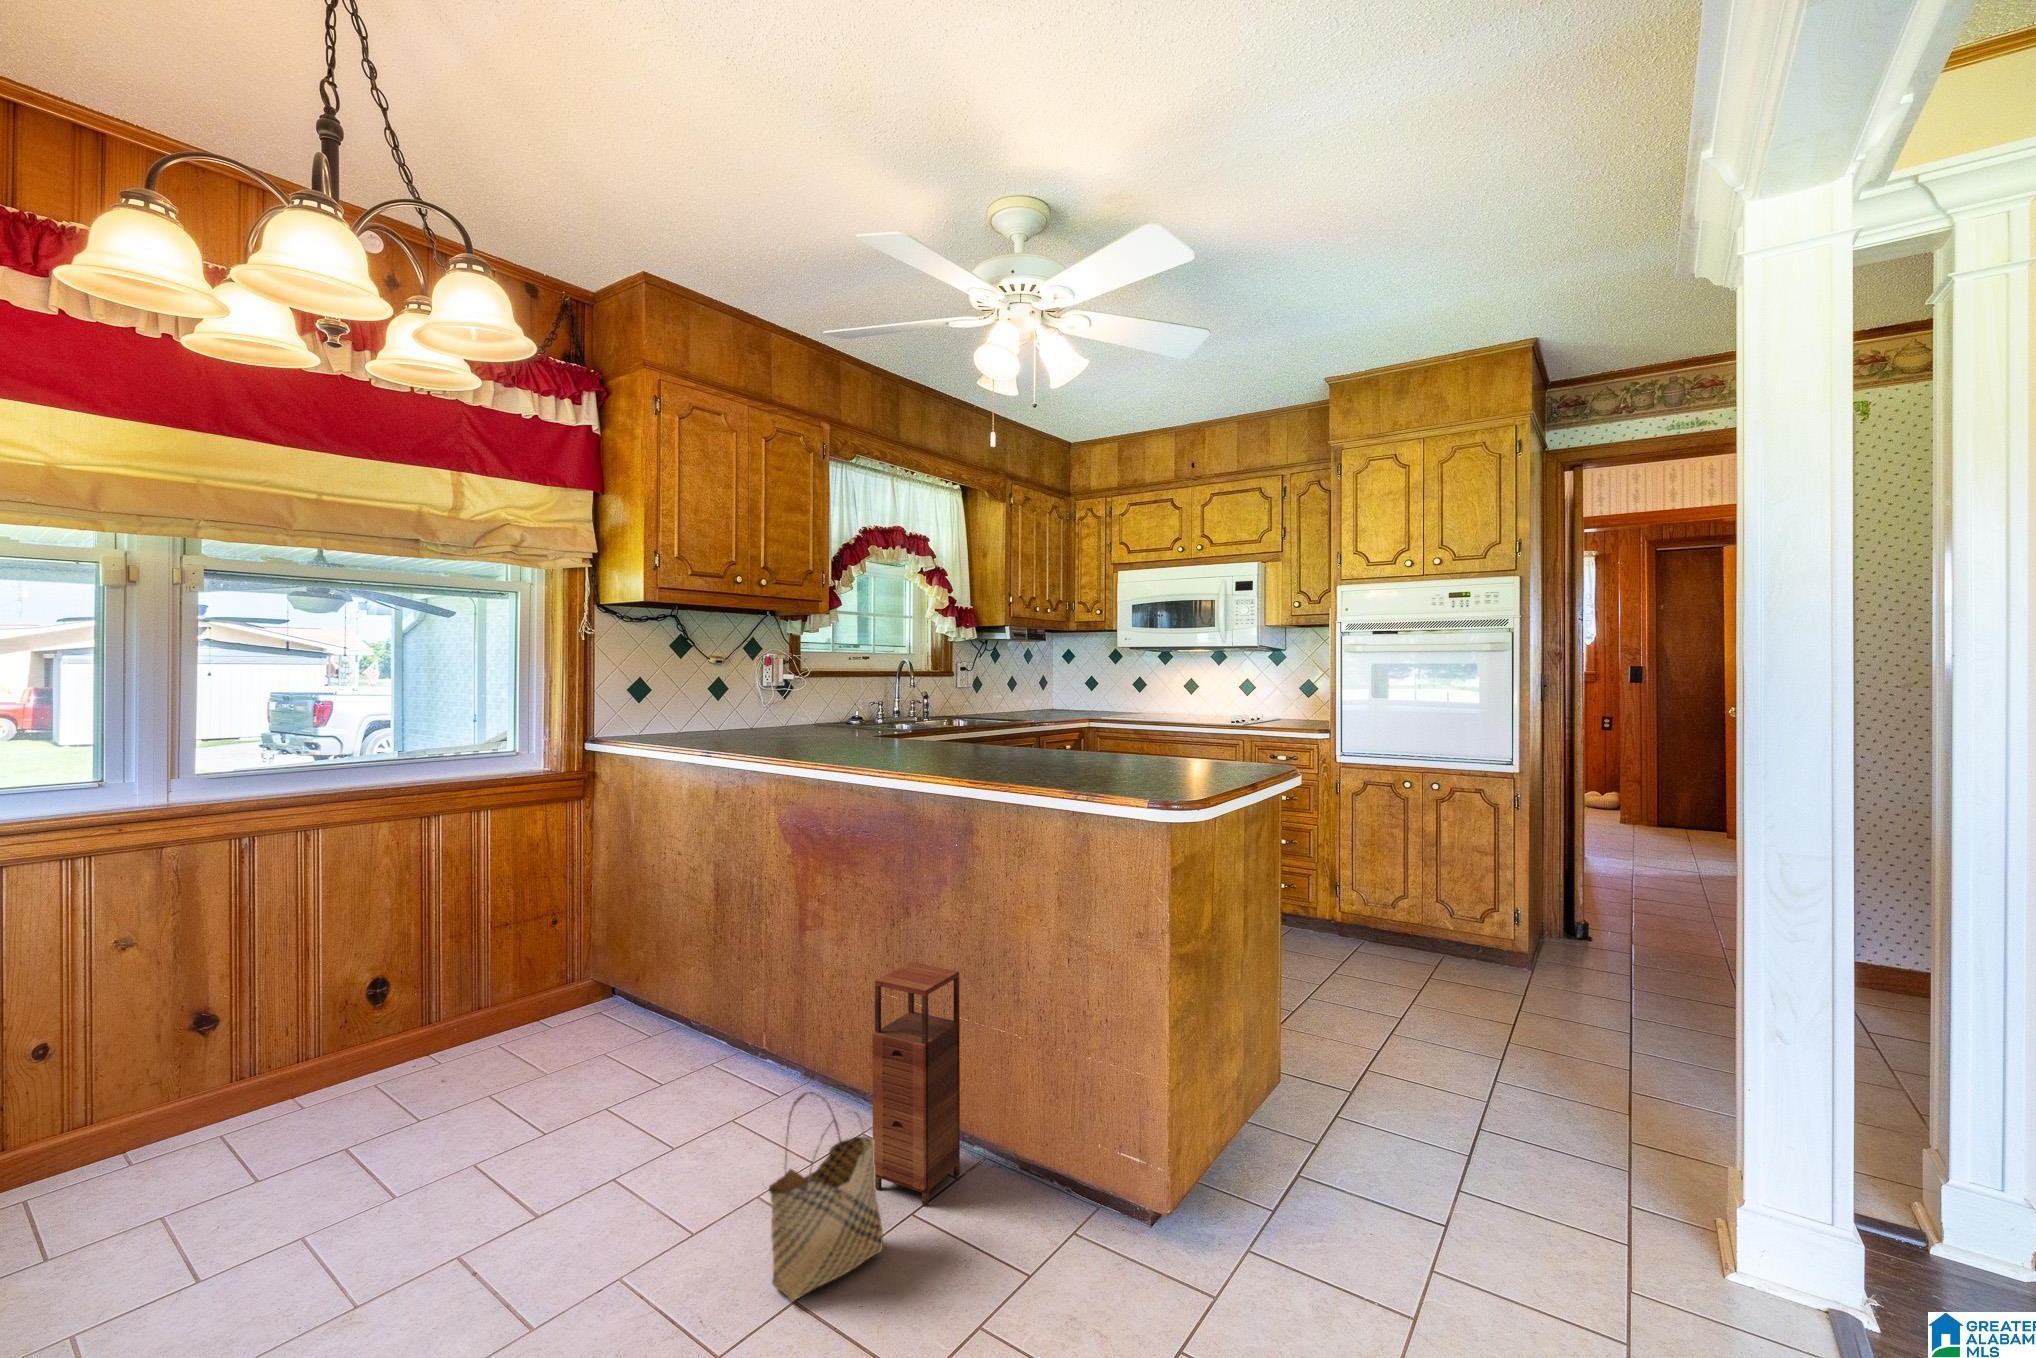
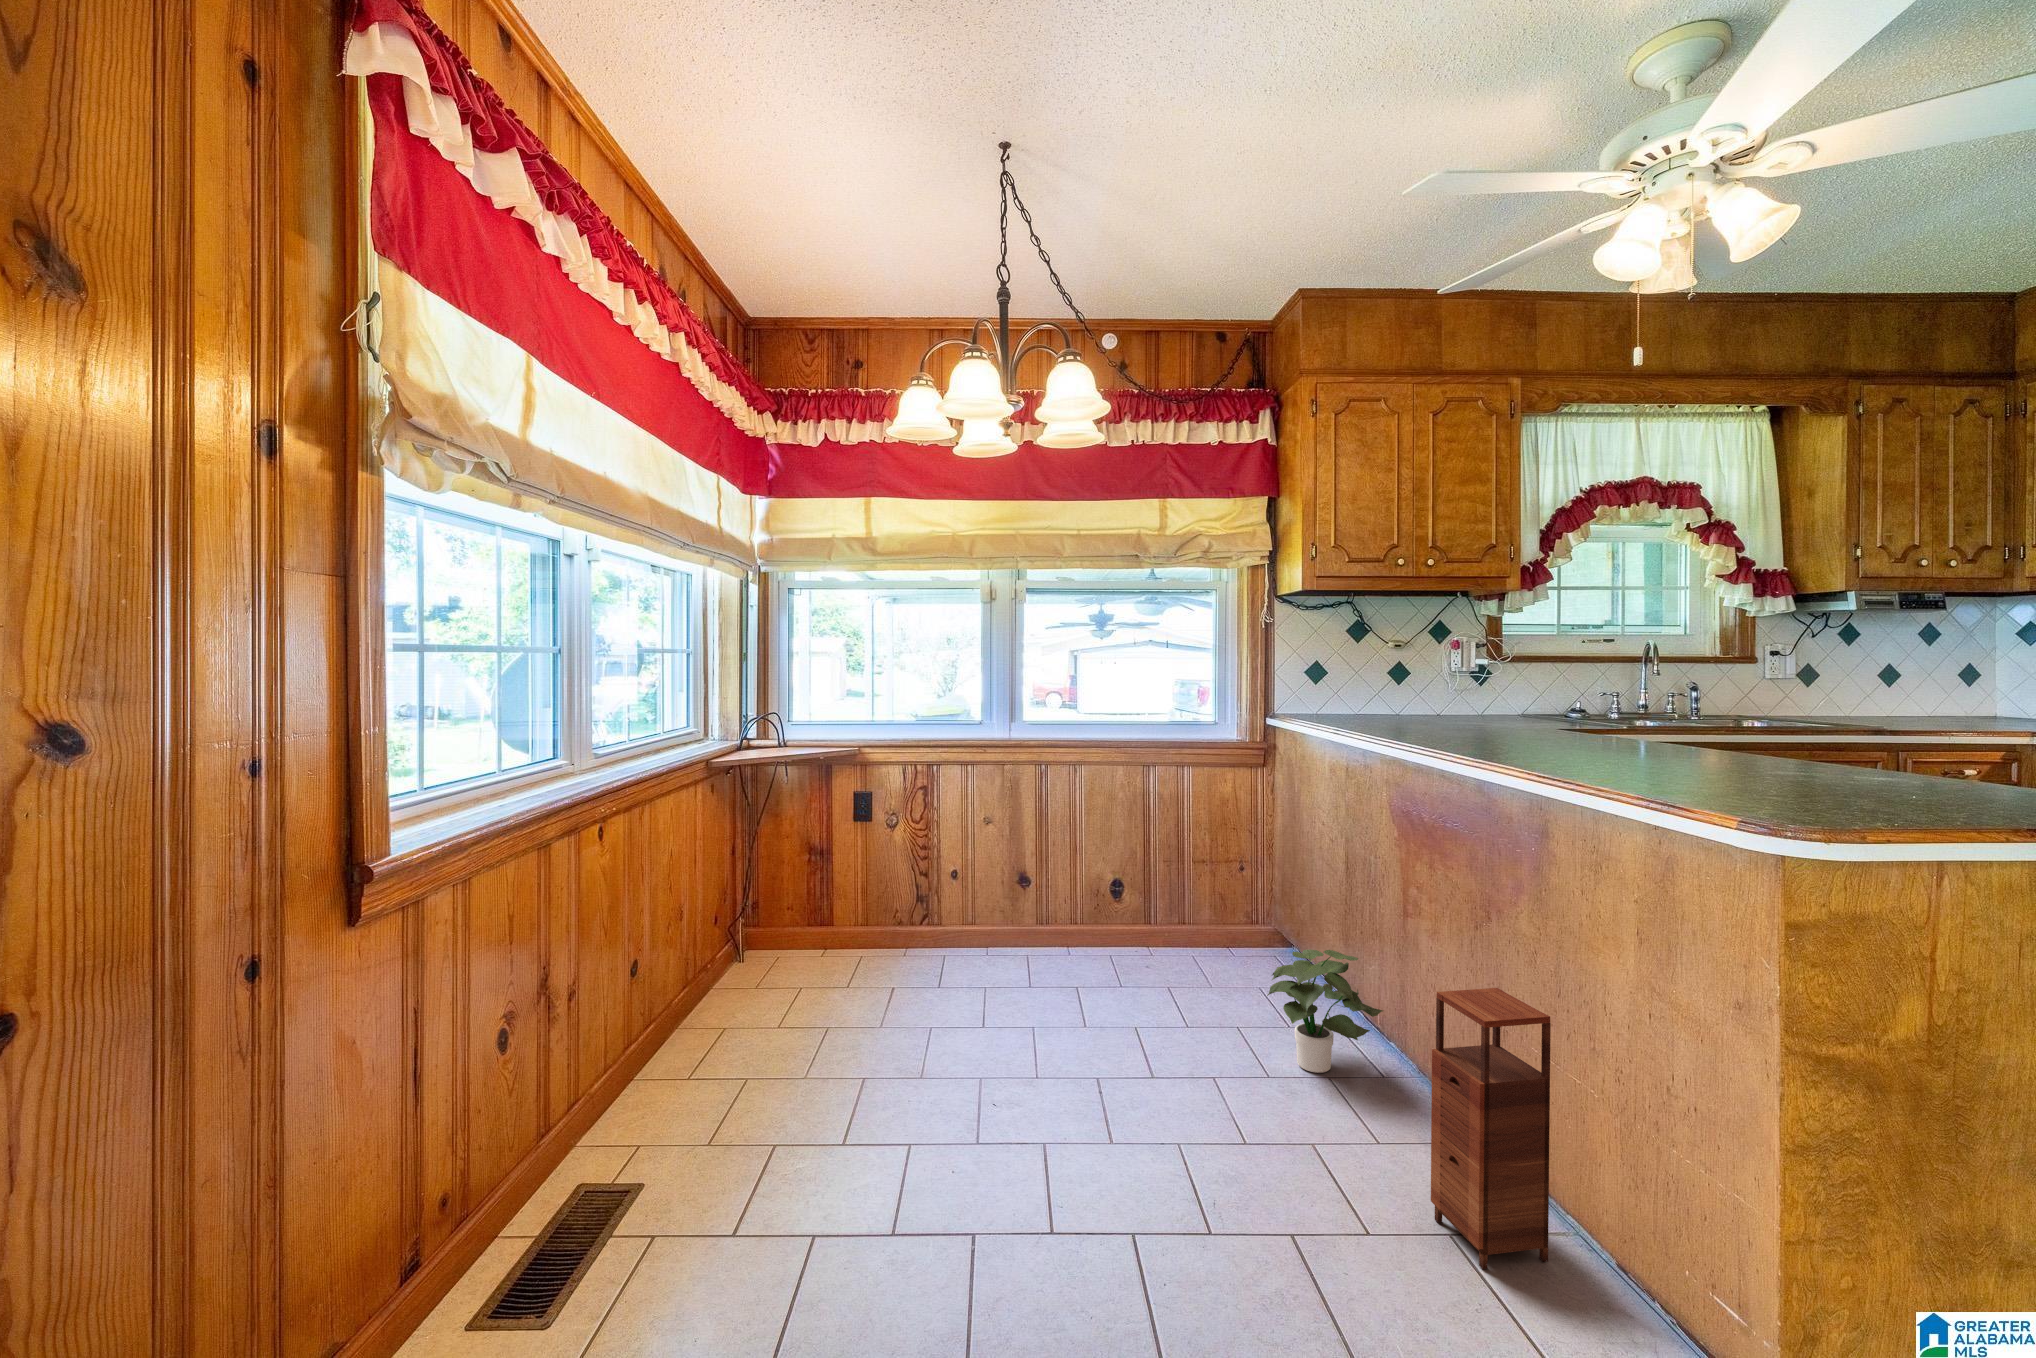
potted plant: none [650,980,773,1116] -> present [1267,949,1383,1073]
woven basket: present [769,1092,883,1302] -> none [1274,1075,1404,1280]

